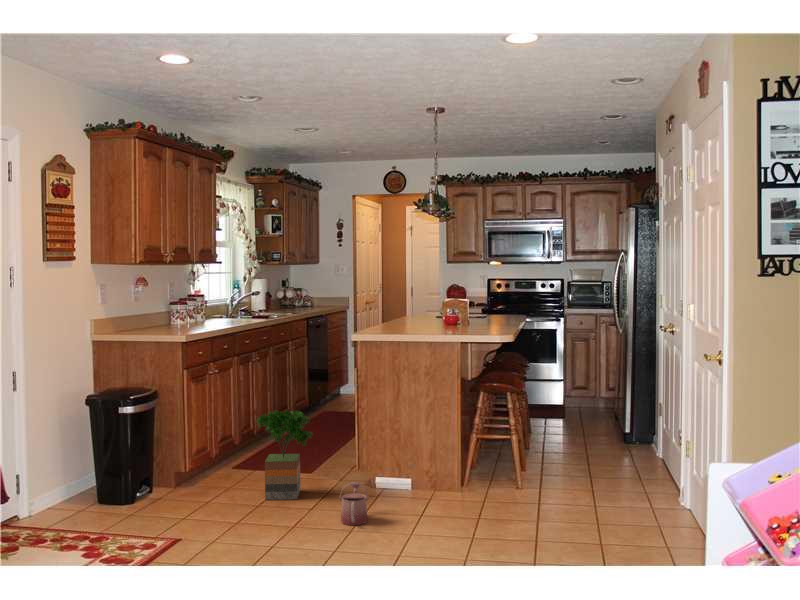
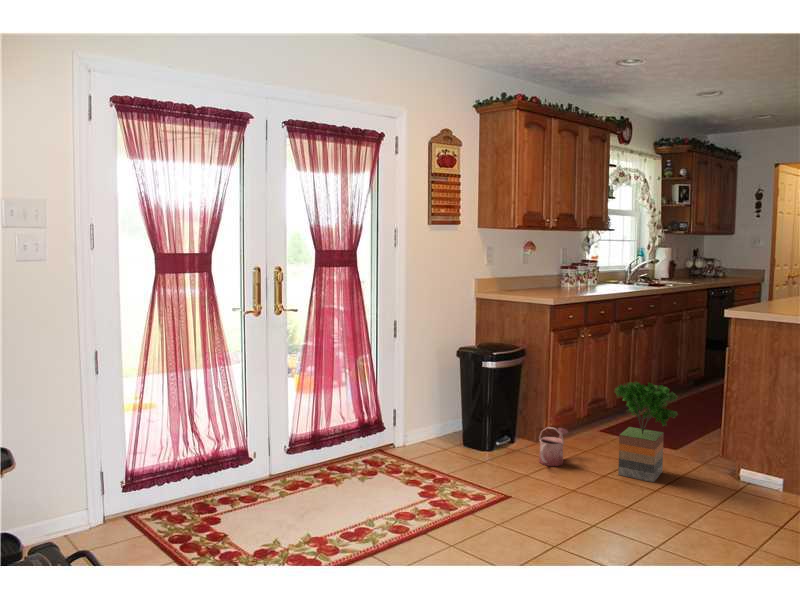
watering can: present [340,482,368,525] -> present [539,427,568,466]

